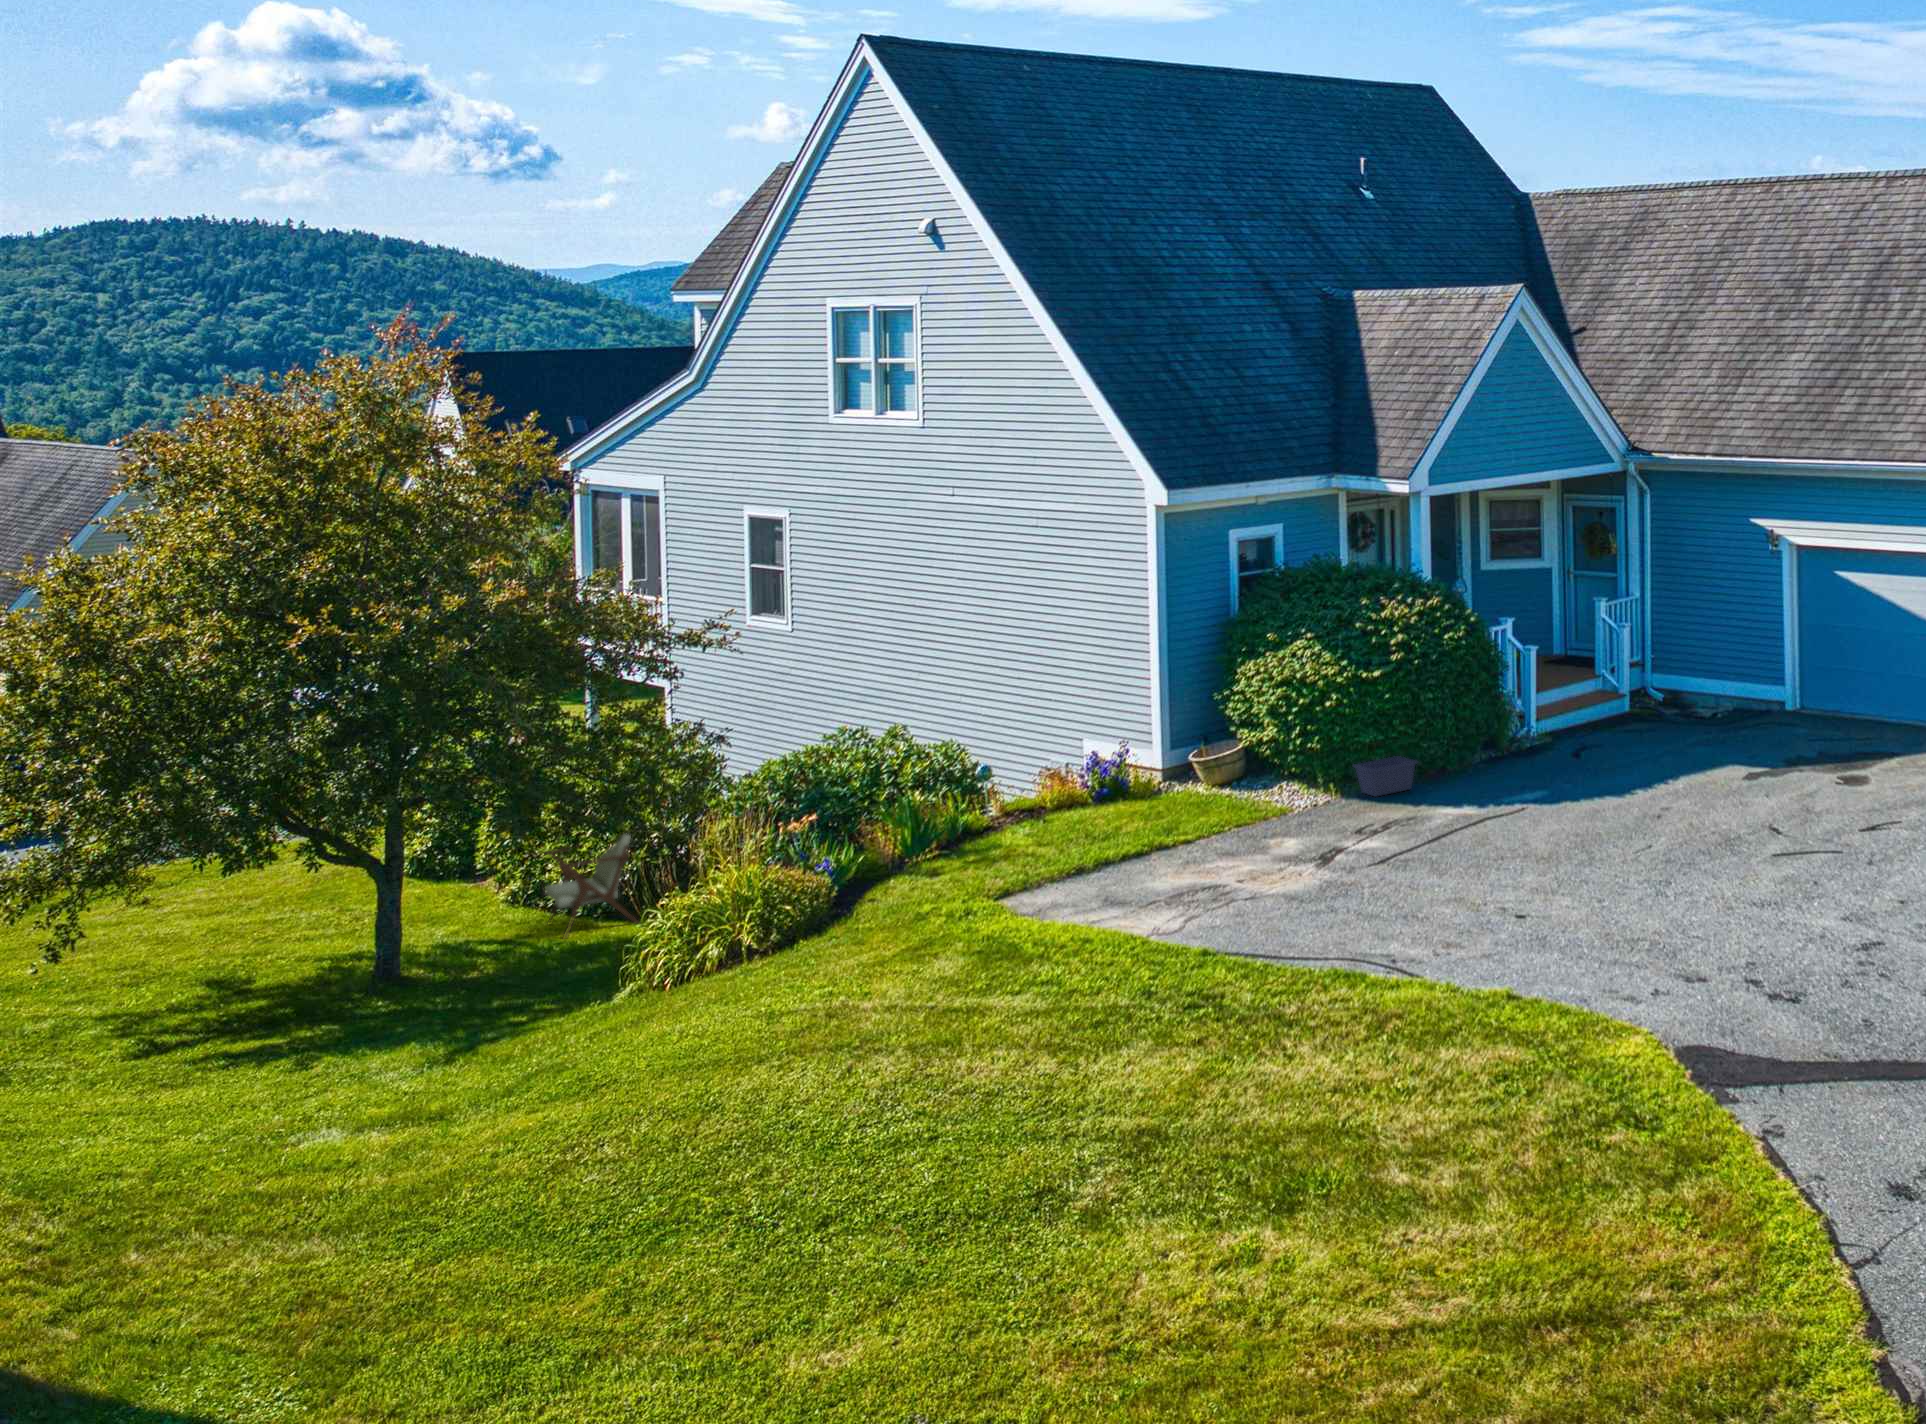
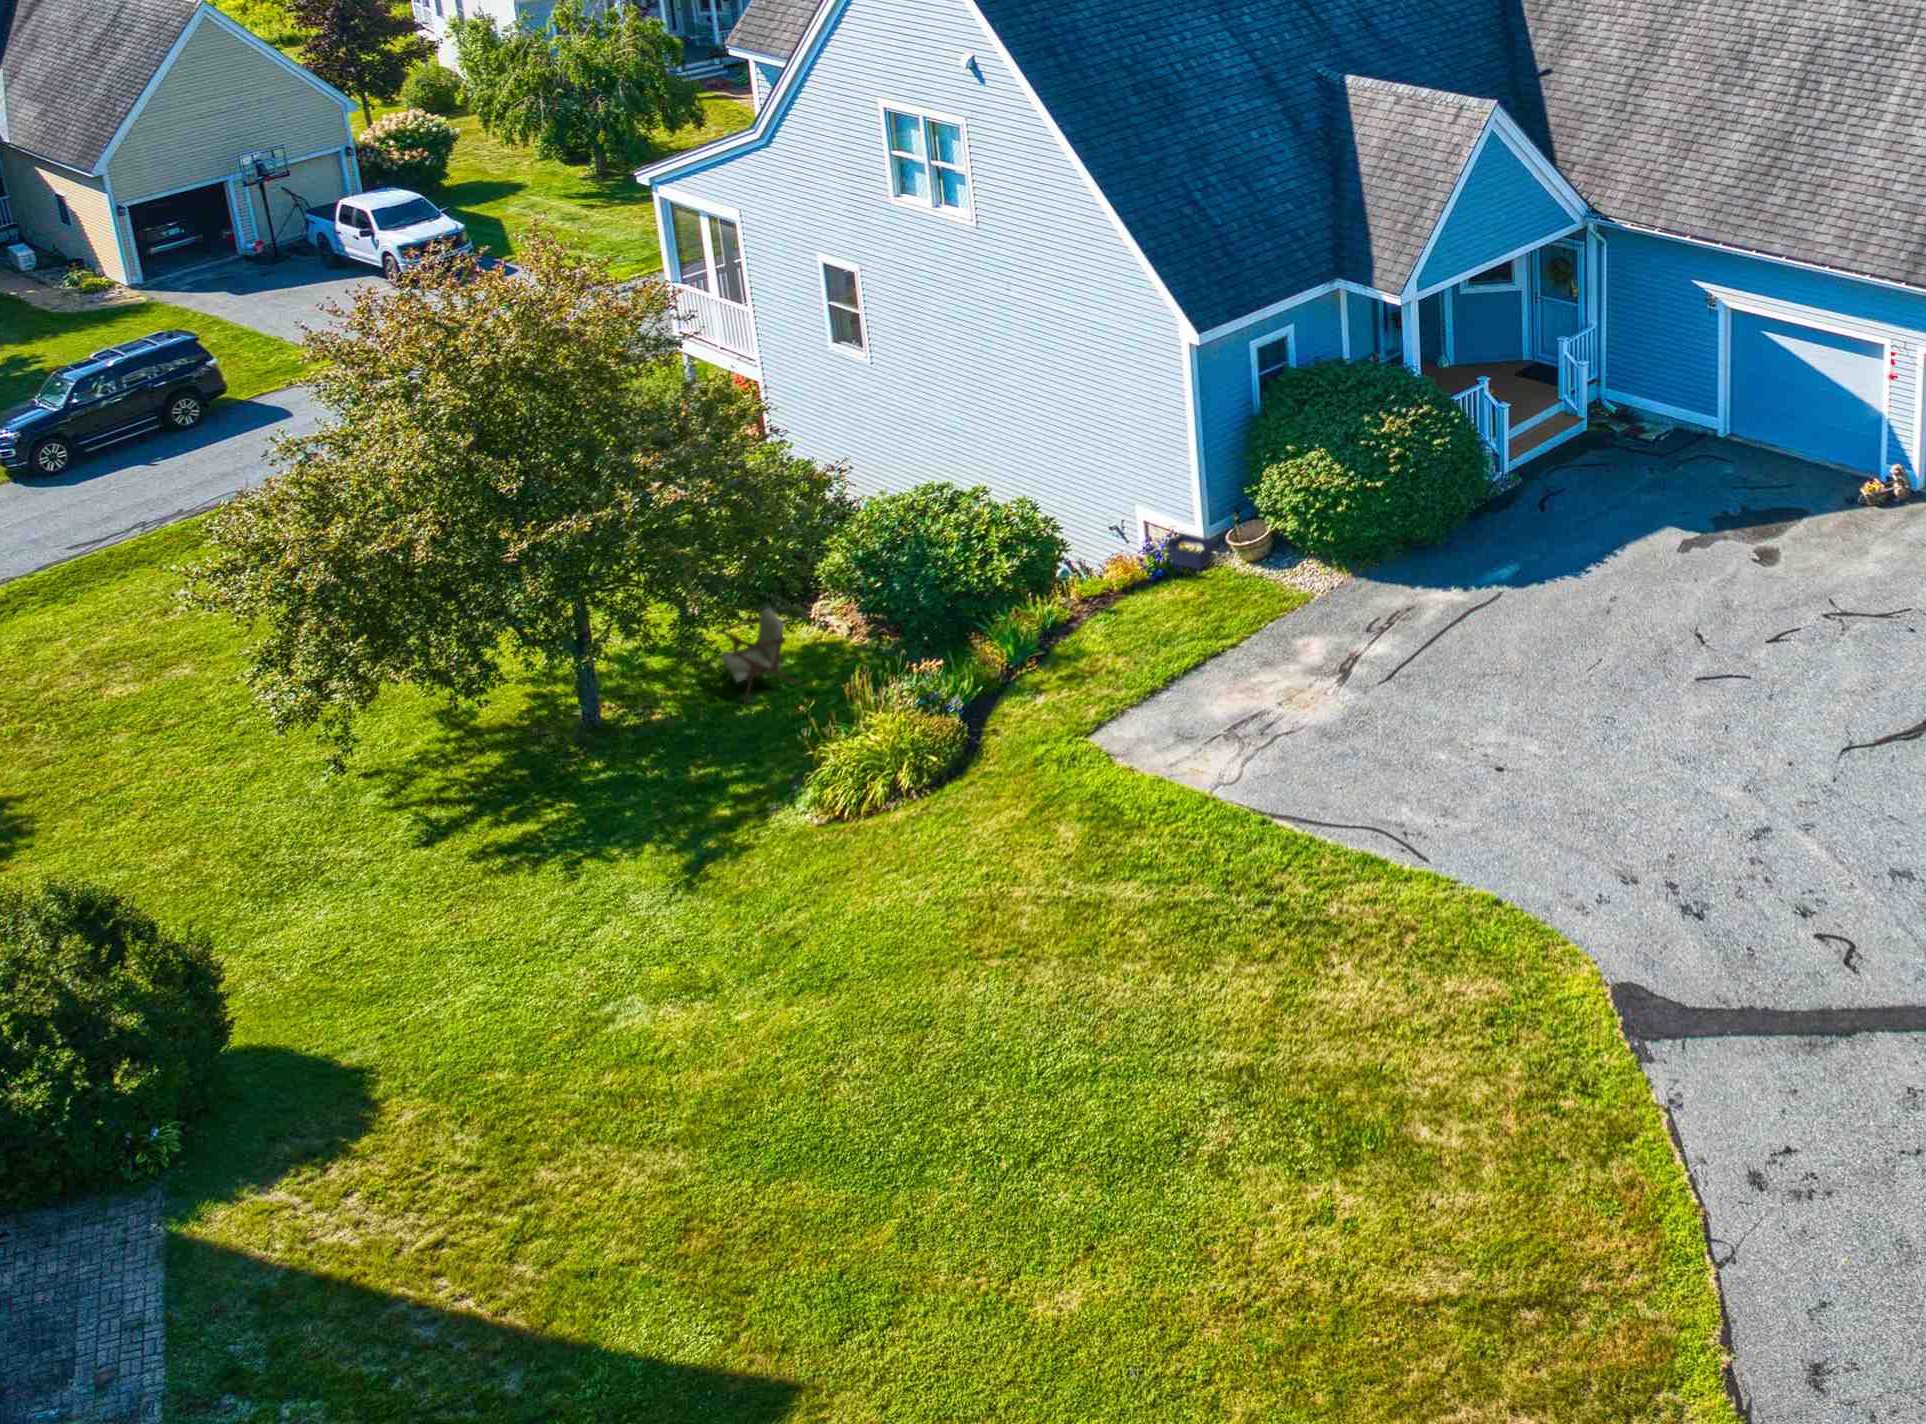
storage bin: present [1354,756,1417,796] -> present [1165,533,1216,570]

